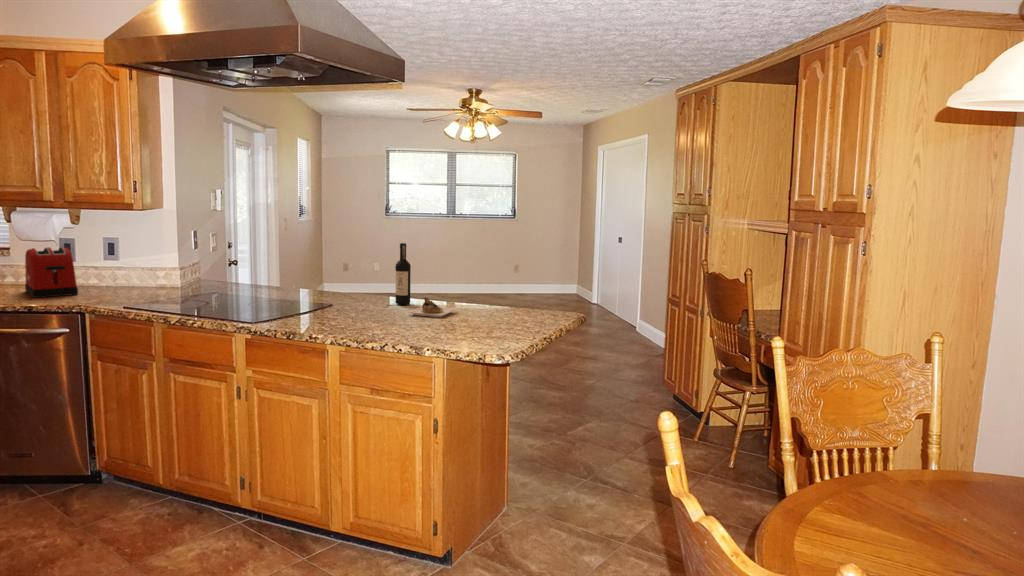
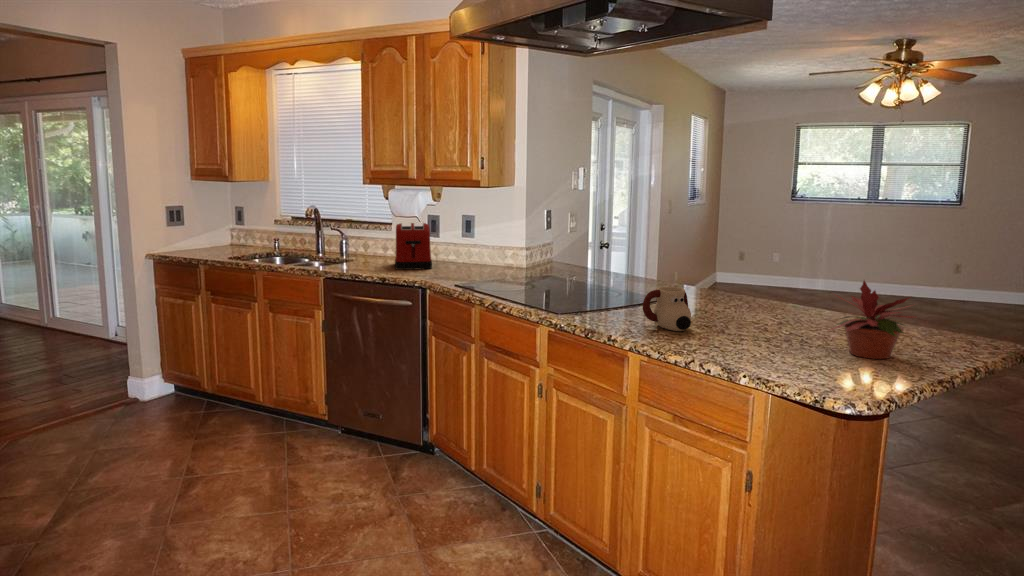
wine bottle: present [395,243,456,317] -> none [738,227,818,329]
potted plant: none [469,277,528,330] -> present [831,281,914,359]
mug: none [335,292,374,326] -> present [643,287,691,331]

